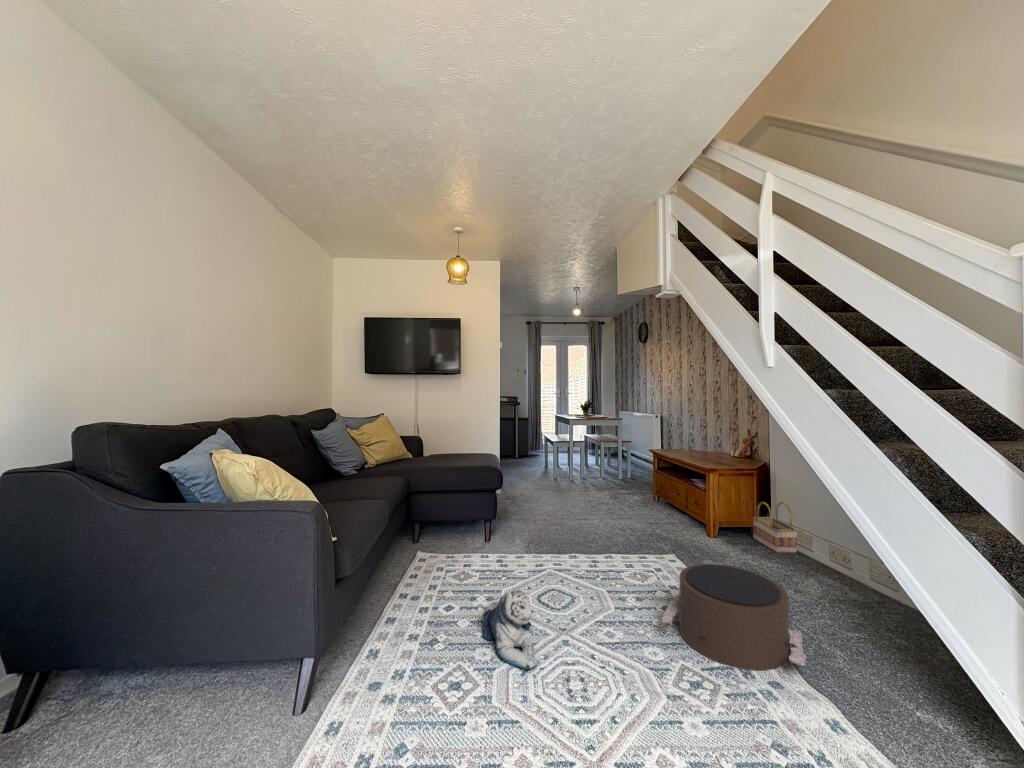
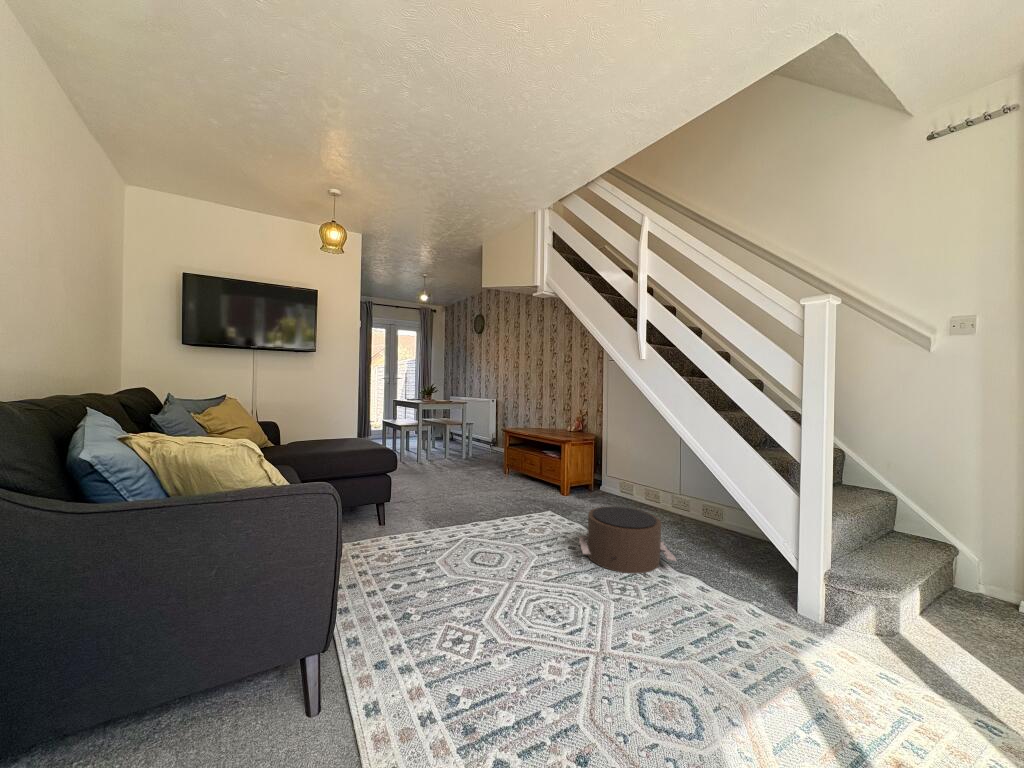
basket: present [753,502,797,553] -> none [592,461,623,499]
plush toy: present [483,590,537,670] -> none [442,549,514,614]

